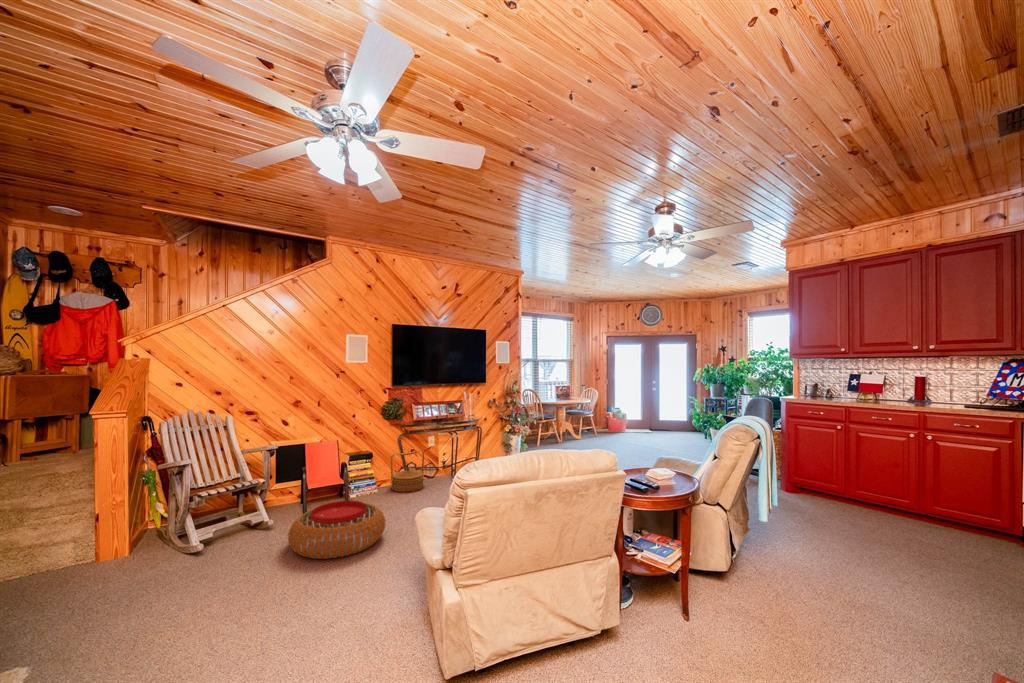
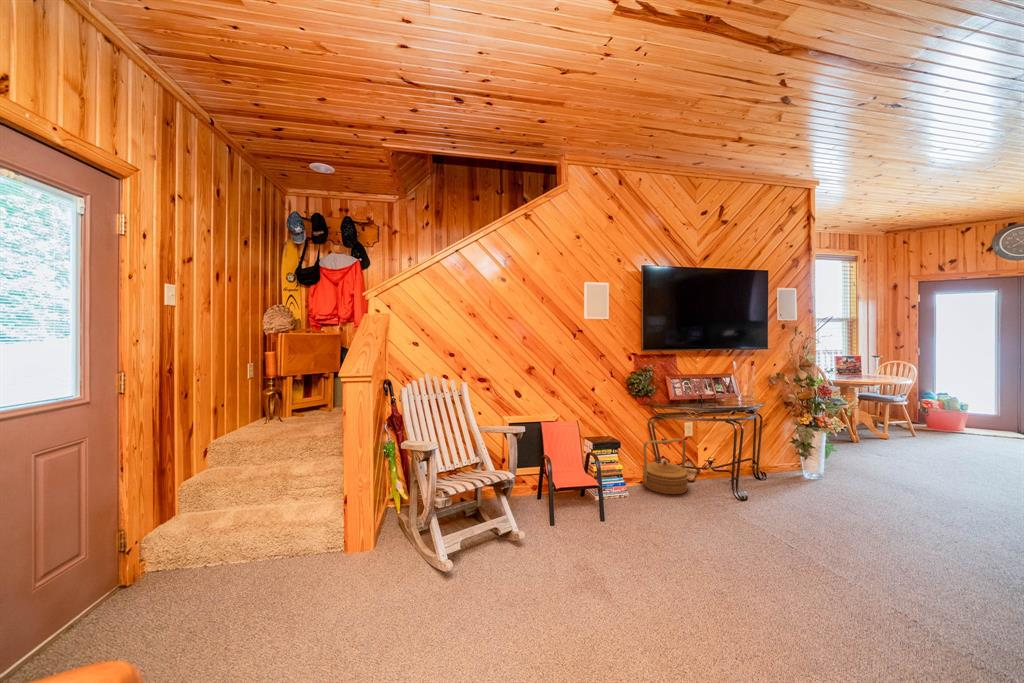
pouf: present [288,500,385,559] -> none [547,518,691,633]

